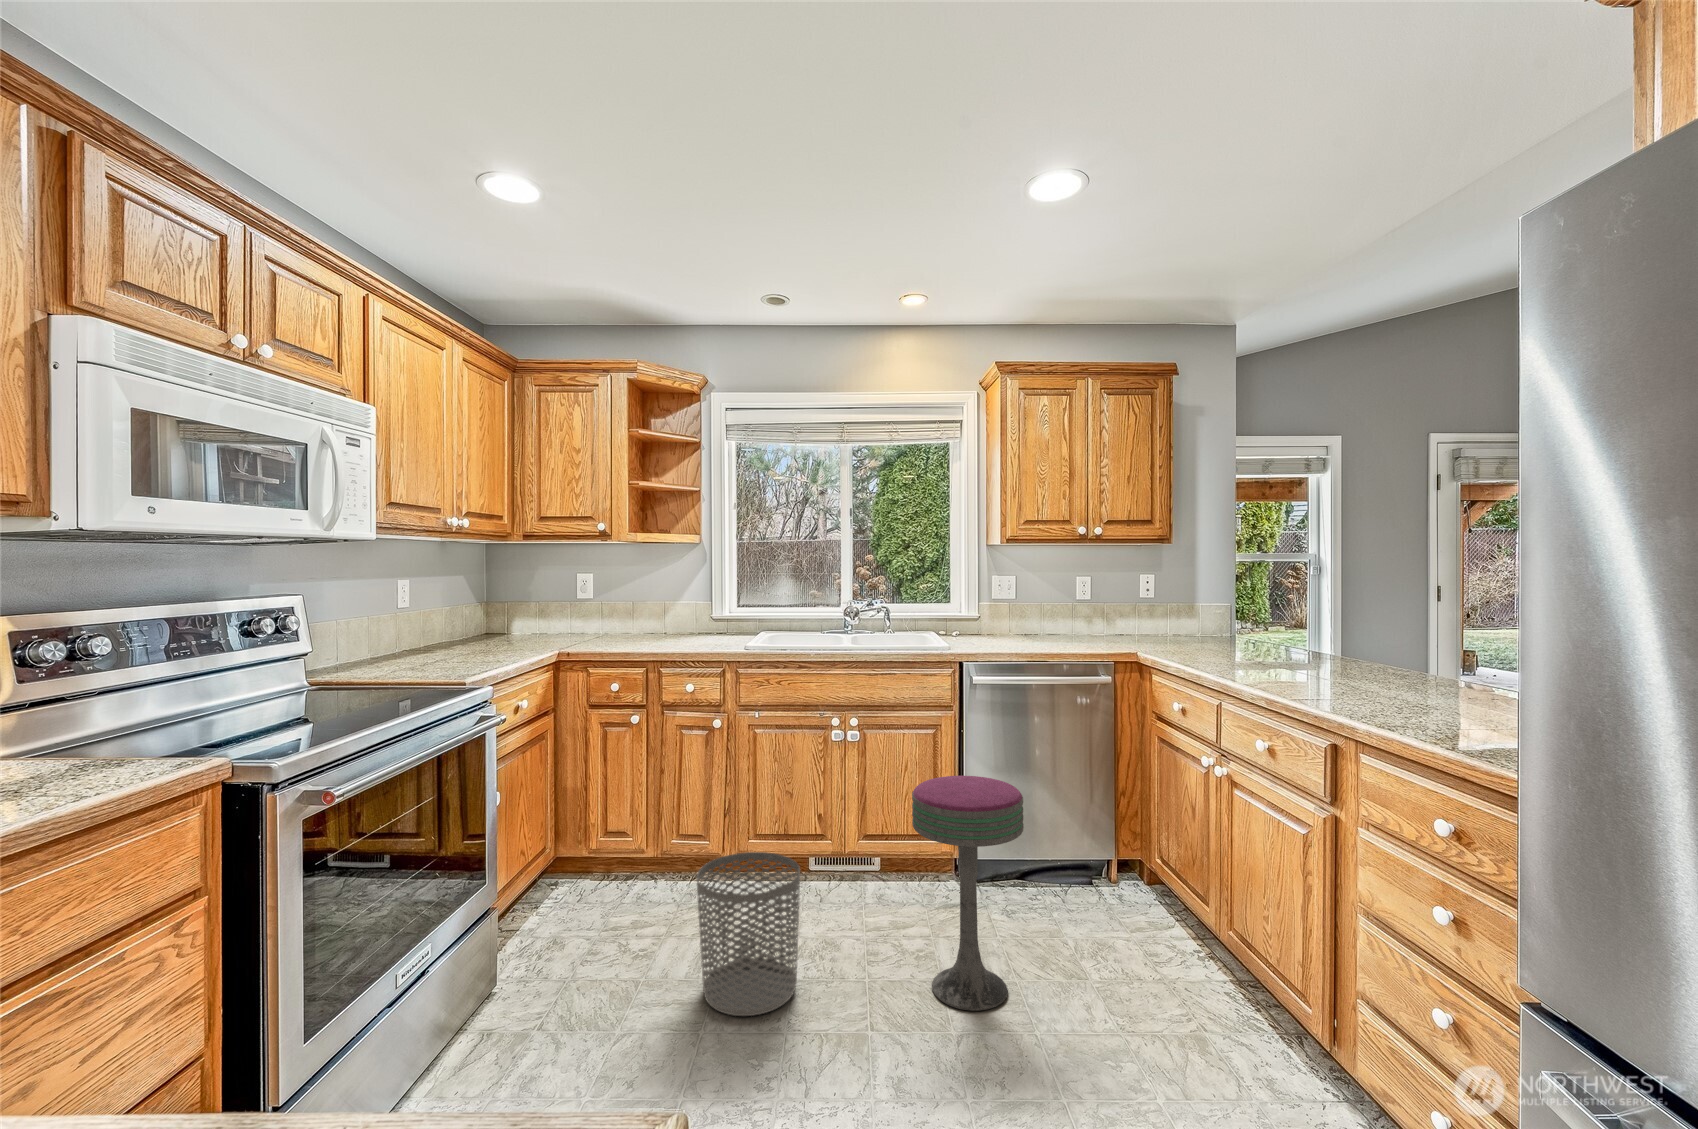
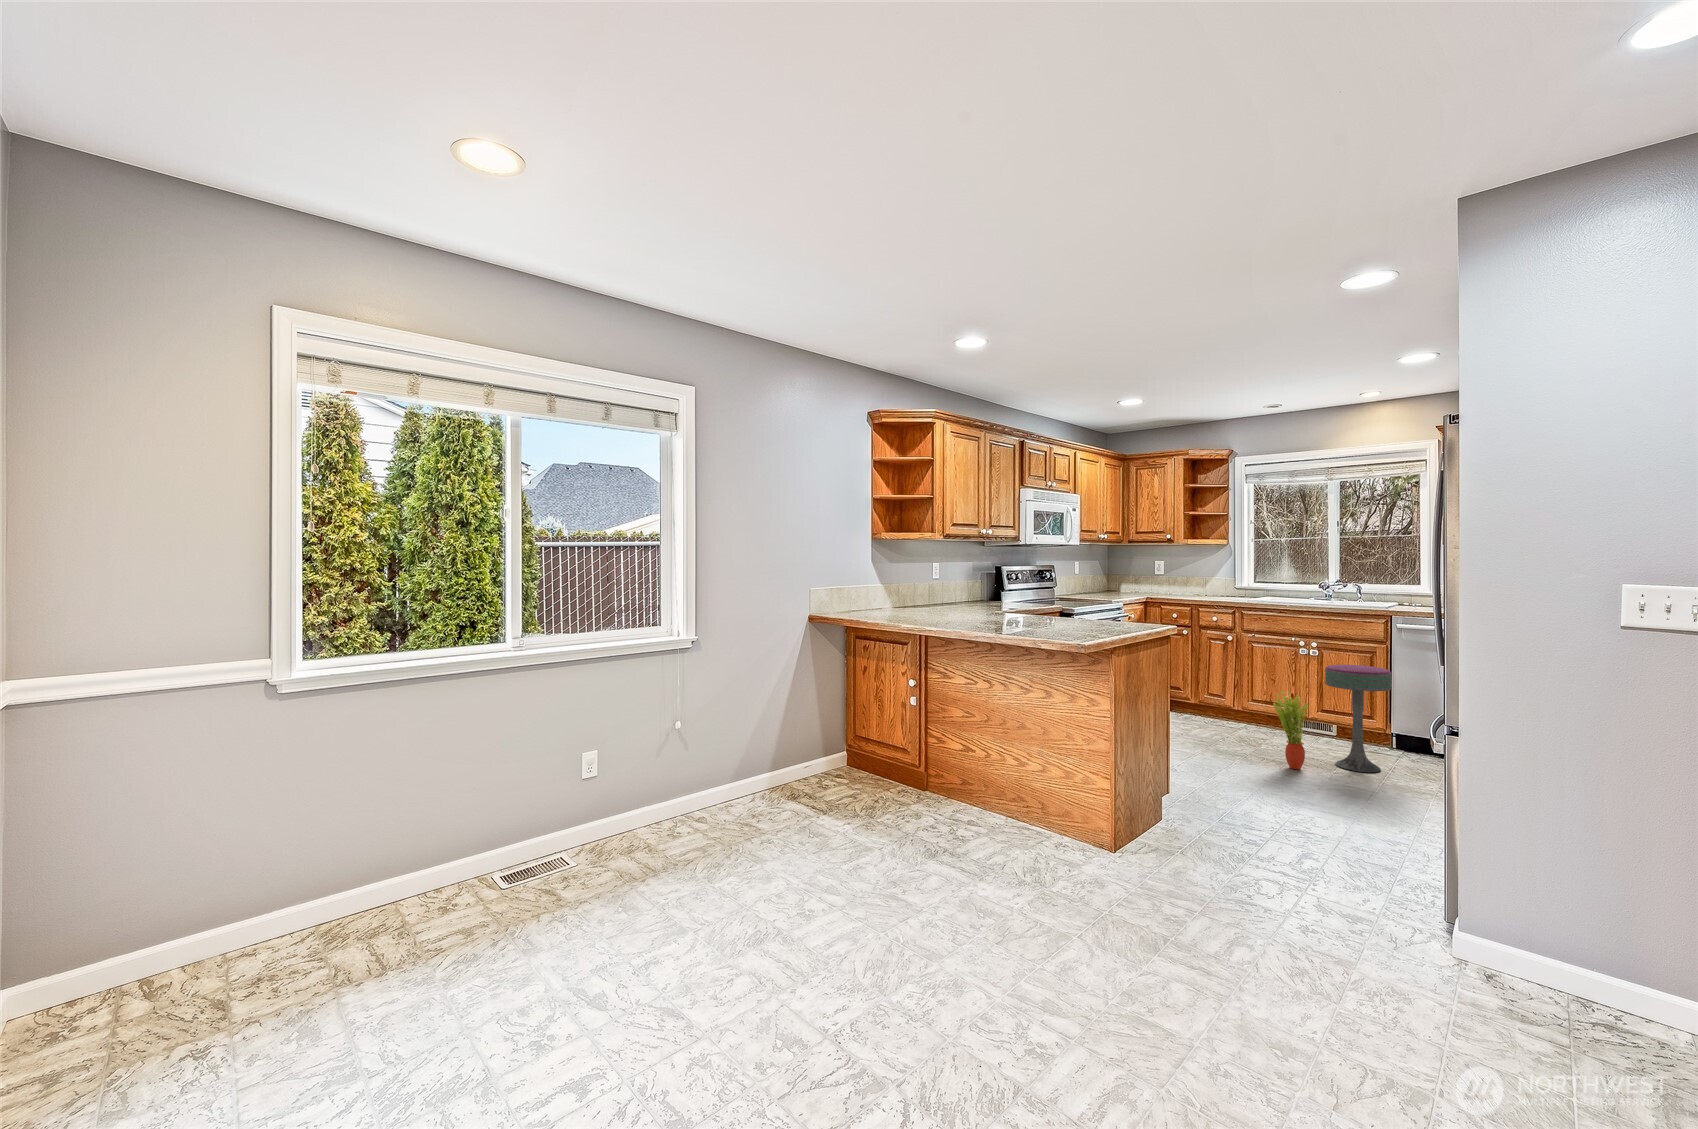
waste bin: present [697,852,800,1016] -> none [1212,690,1264,752]
potted plant: none [831,872,906,1056] -> present [1272,691,1308,769]

